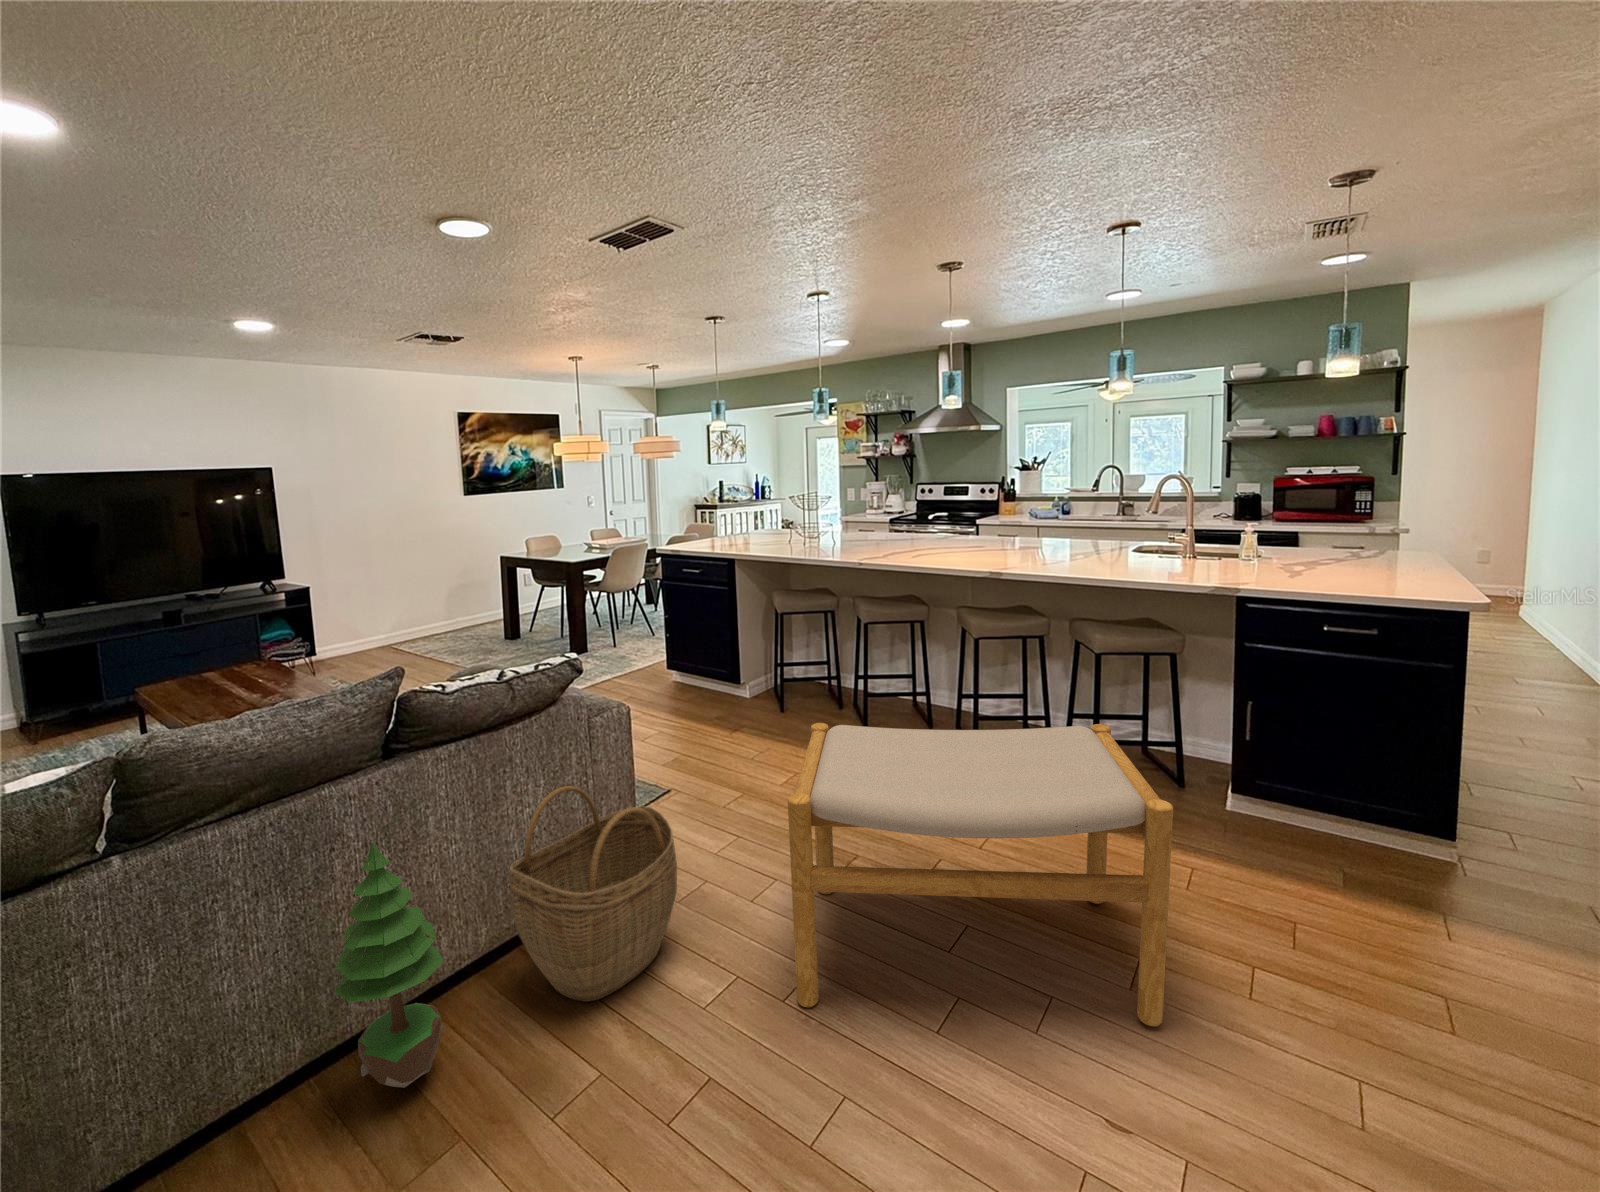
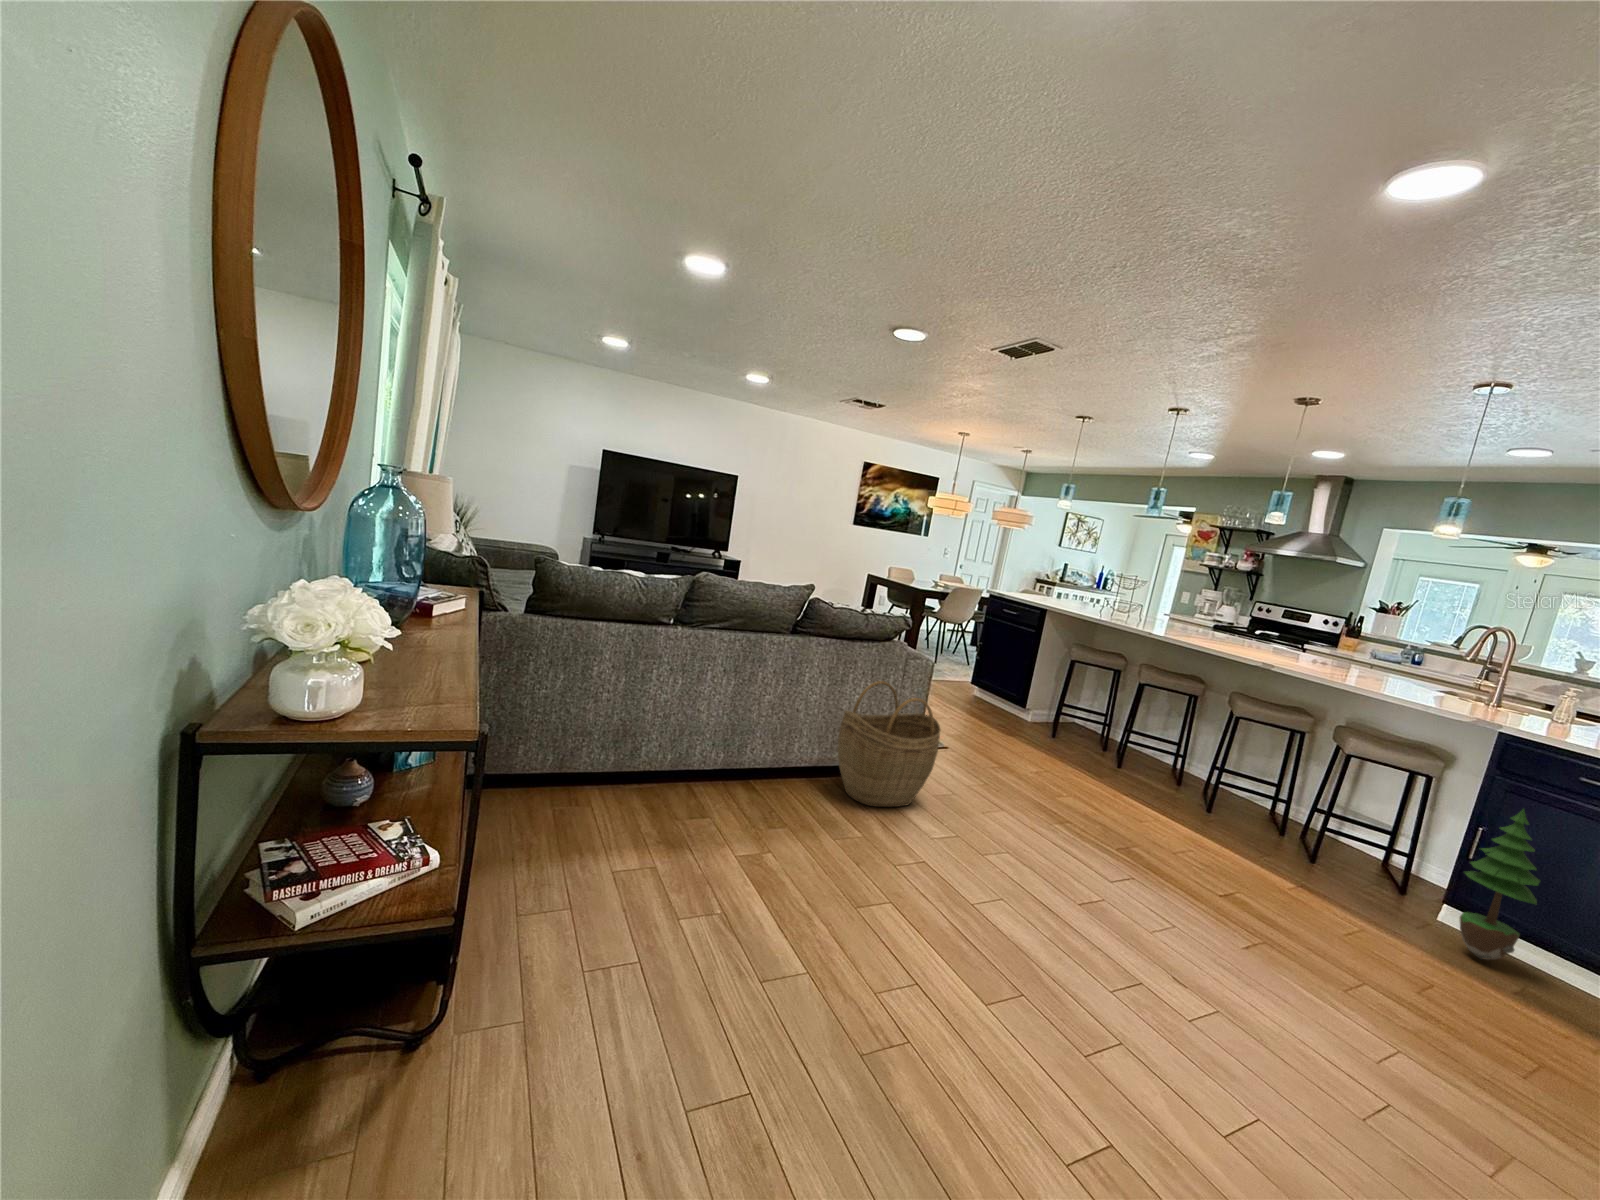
footstool: present [788,723,1173,1026] -> none [988,701,1287,955]
potted tree: present [334,843,443,1088] -> present [1460,809,1540,960]

